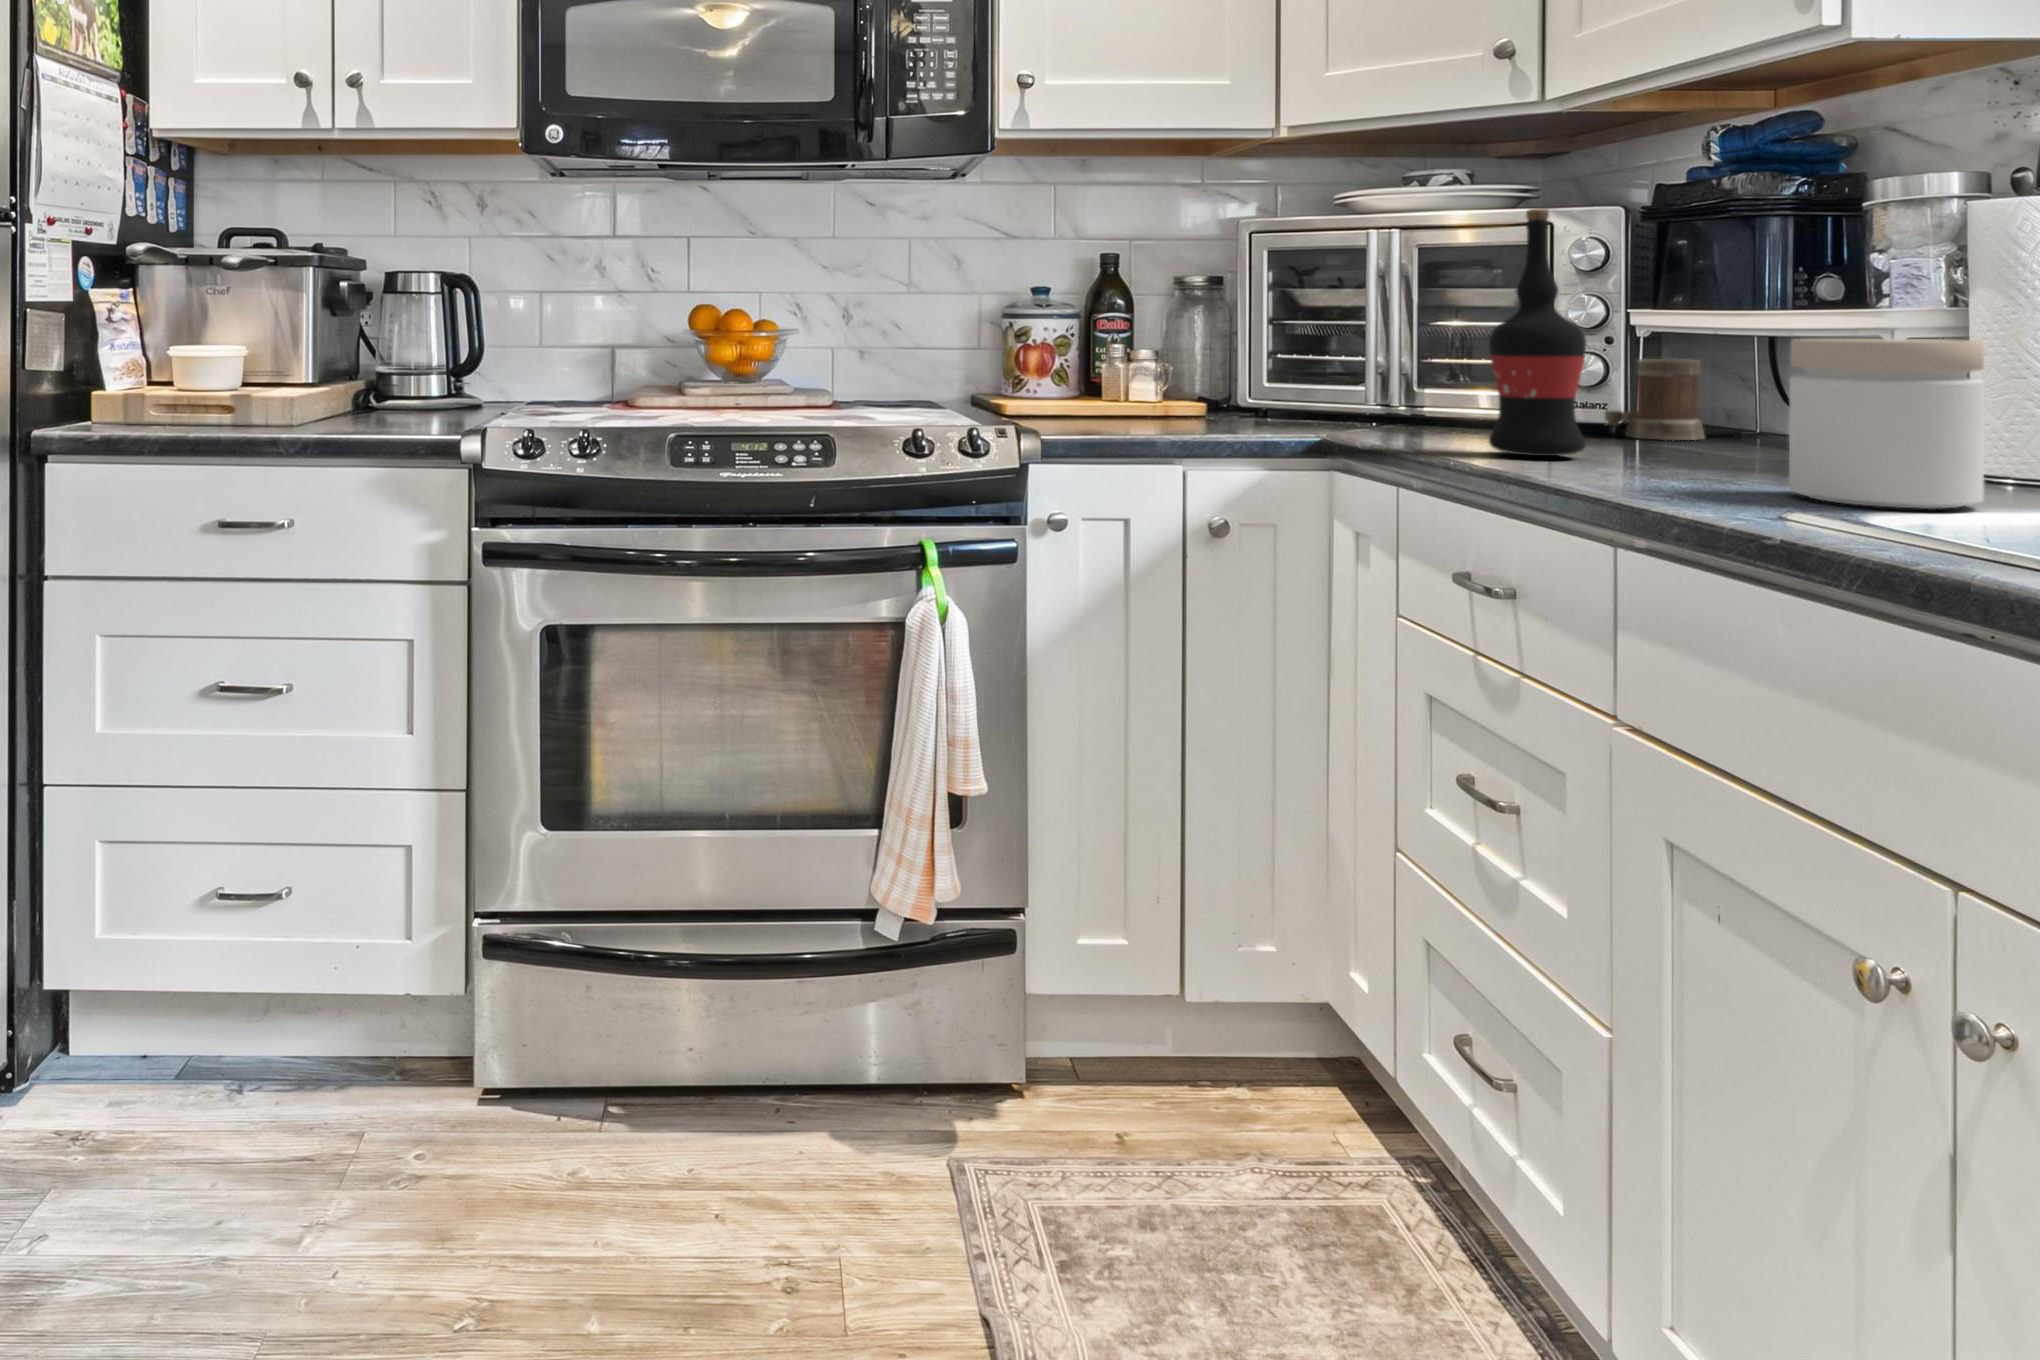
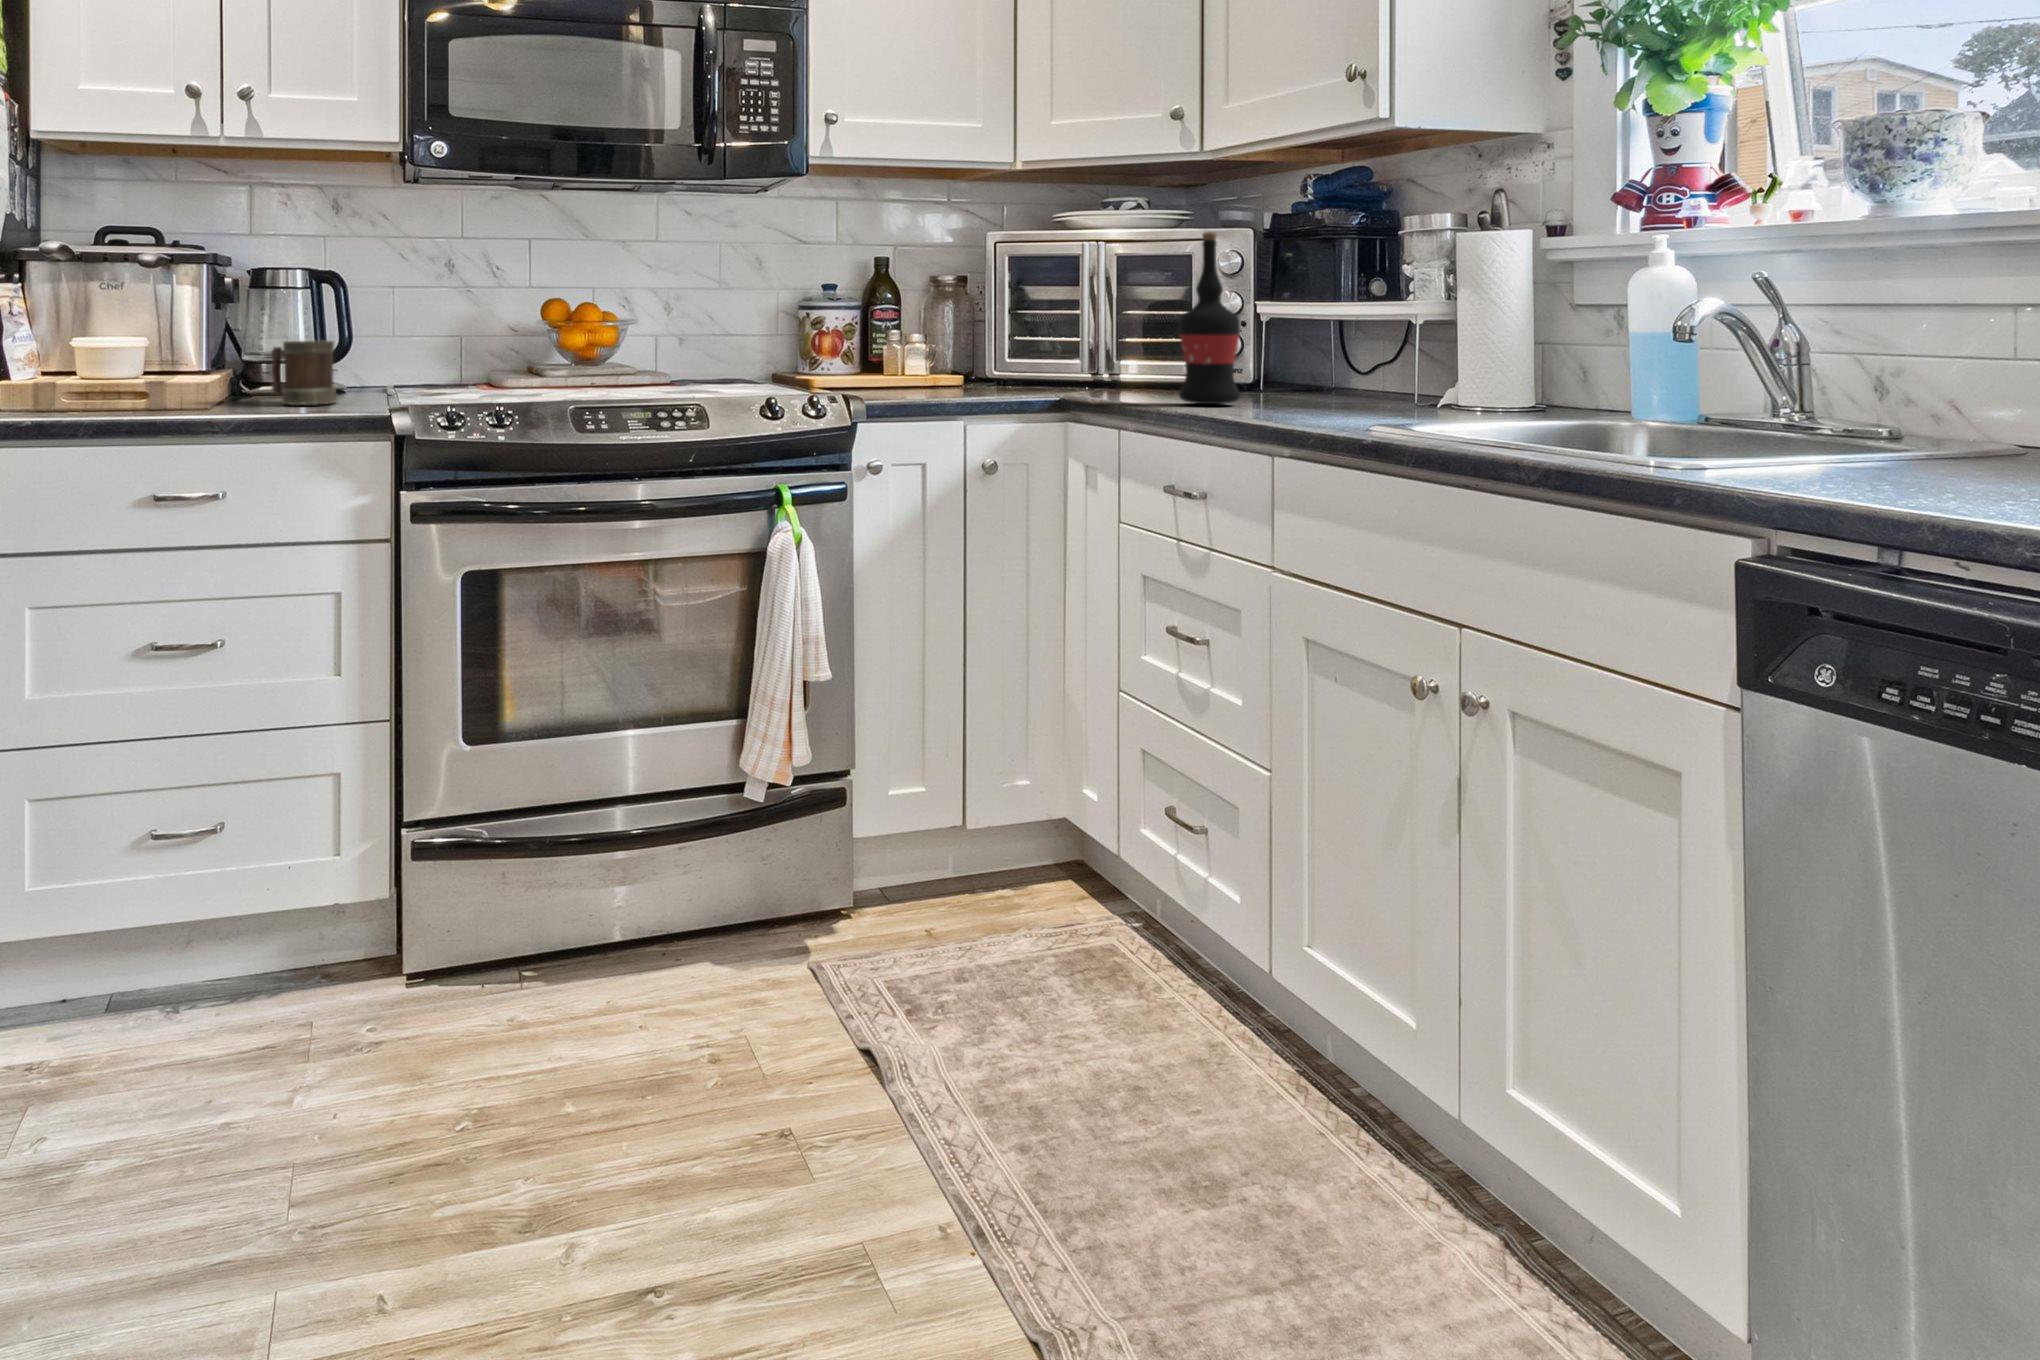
jar: present [1789,339,1985,509] -> none [1366,320,1468,423]
mug: present [1605,359,1704,440] -> present [271,341,337,405]

